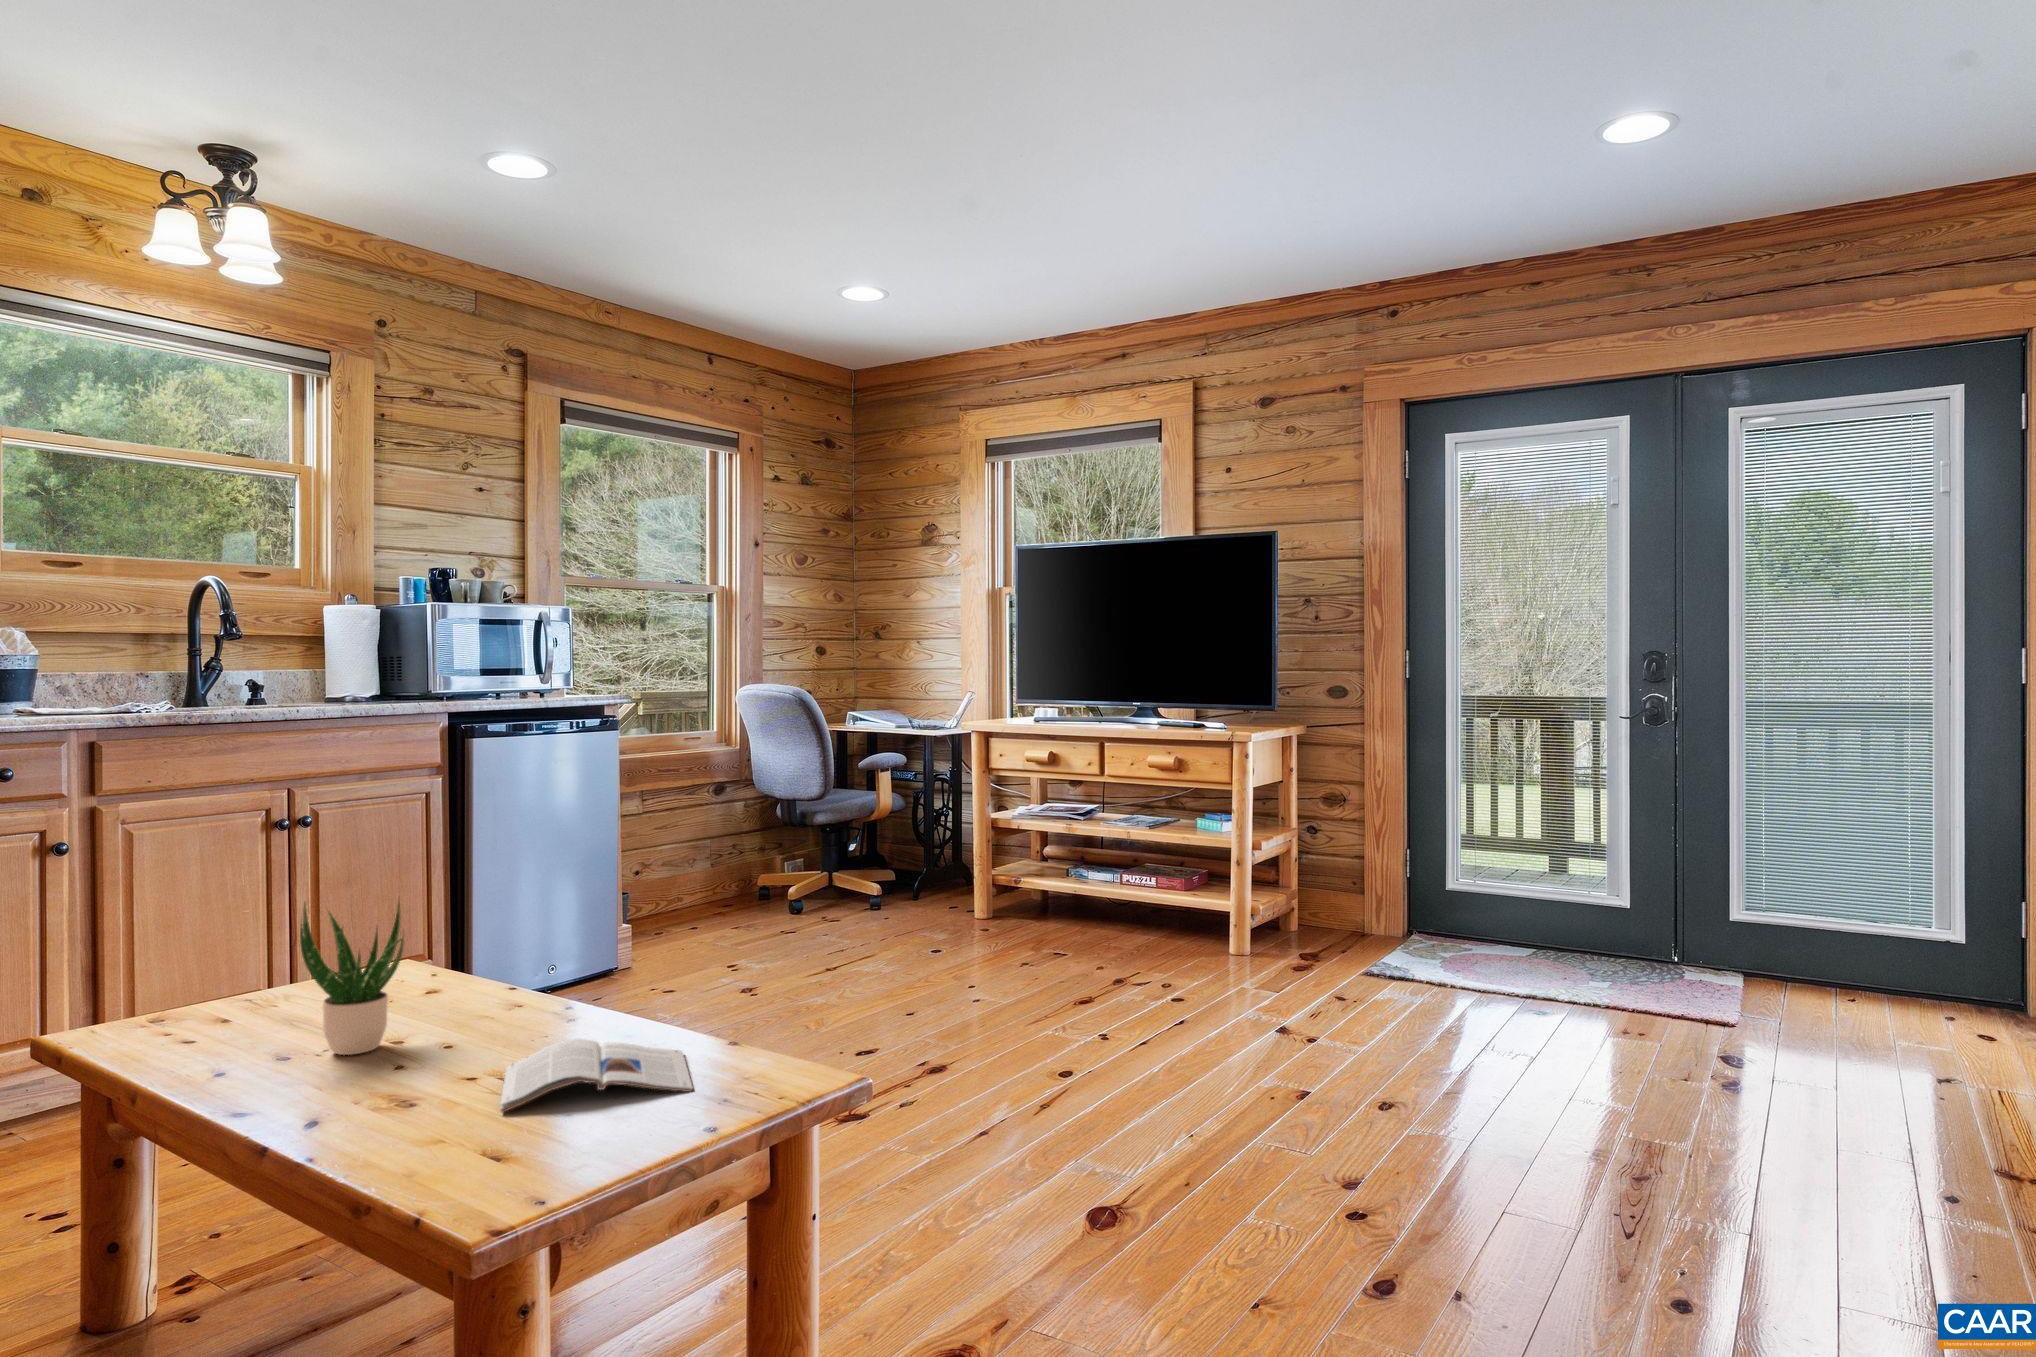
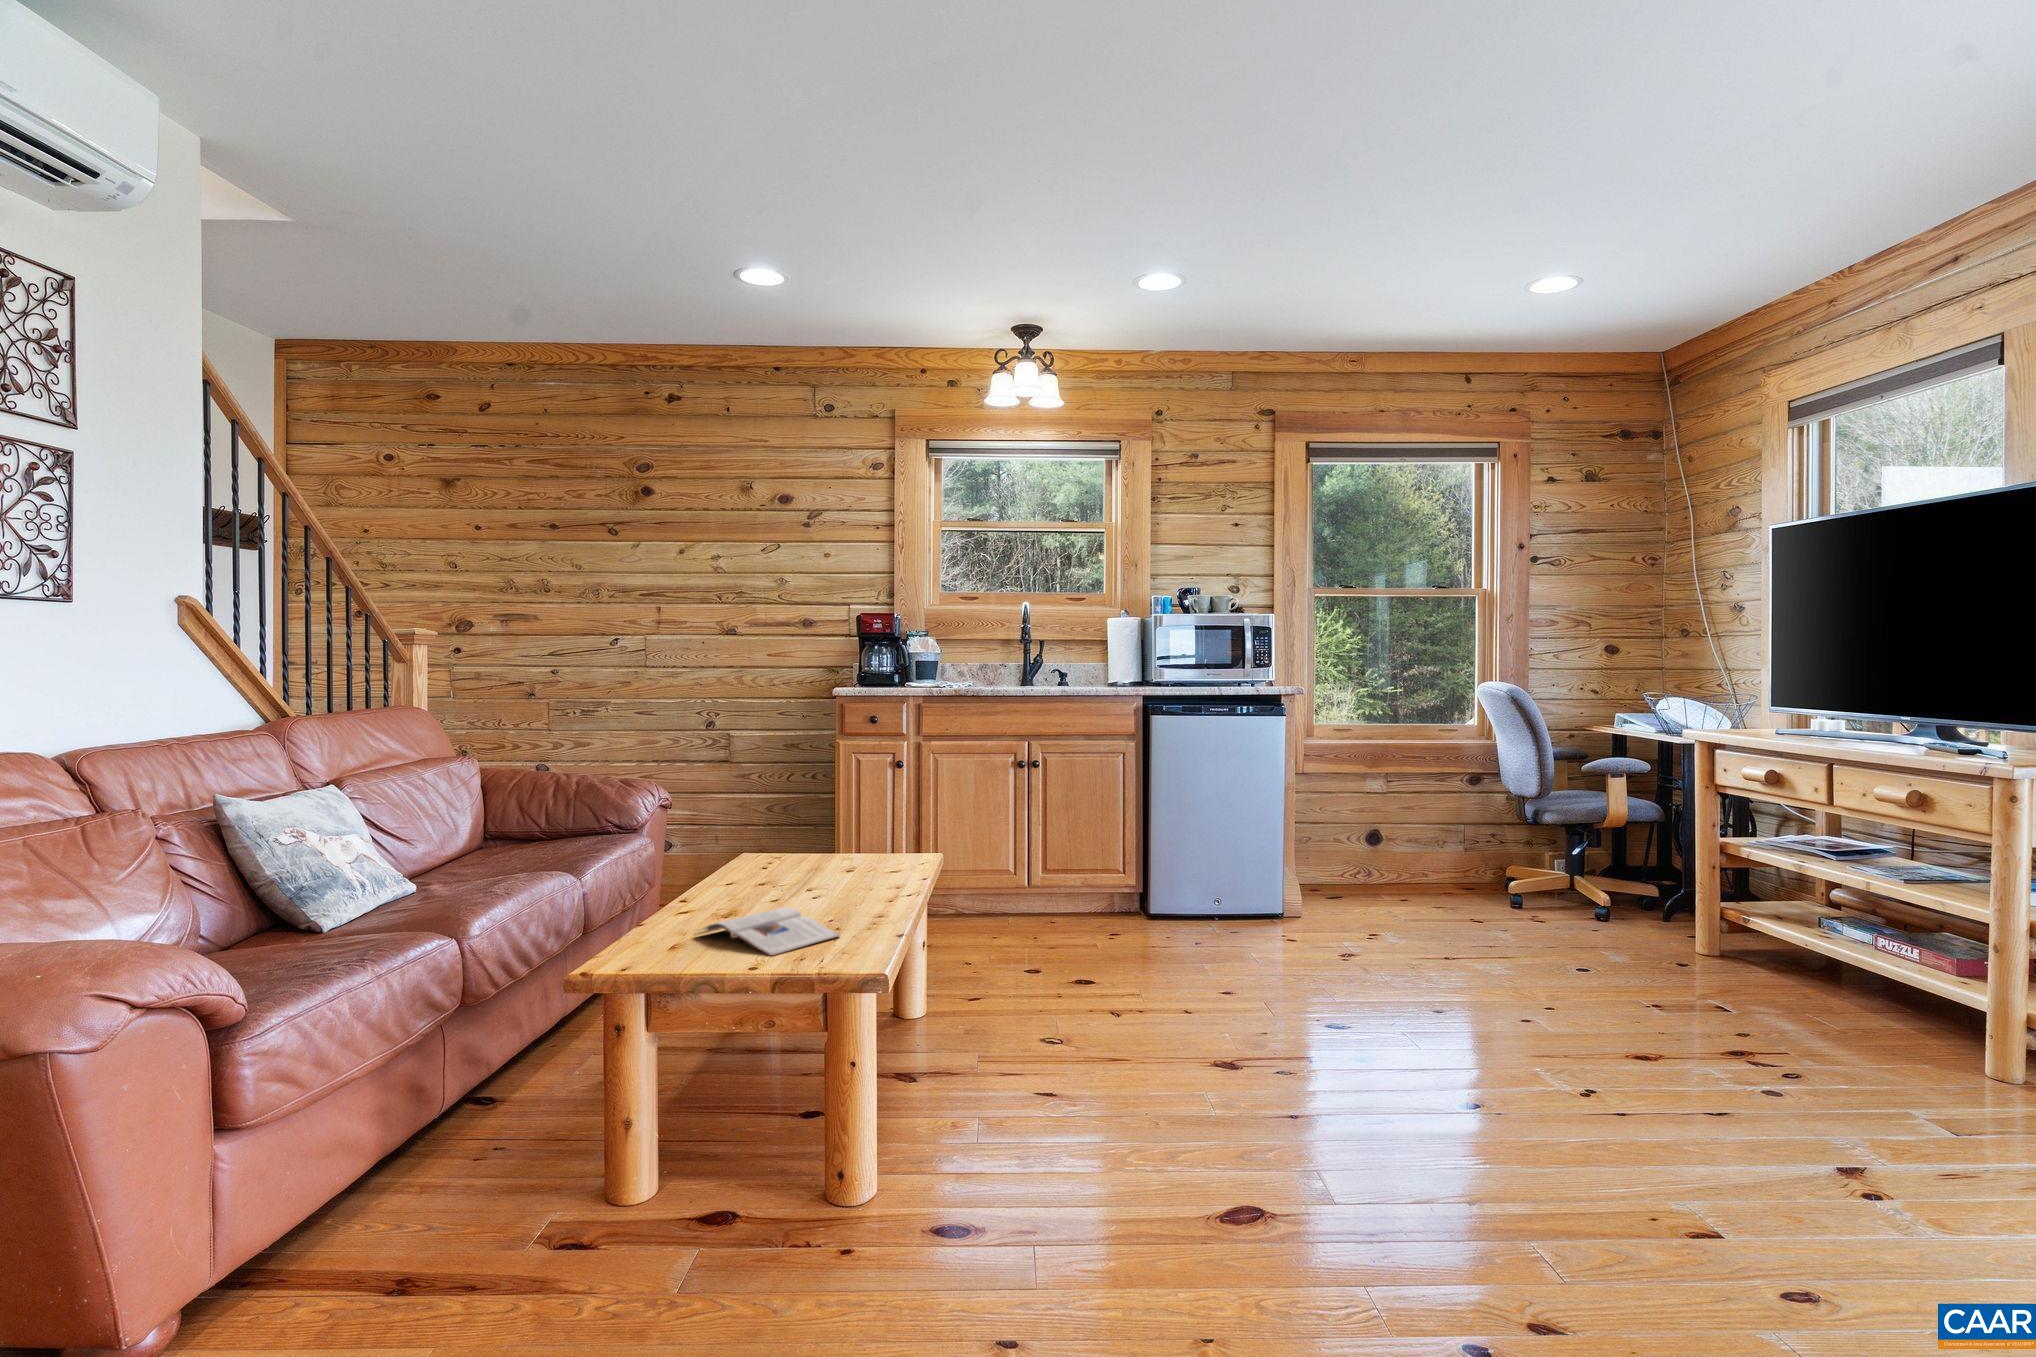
potted plant: present [300,900,404,1055] -> none [734,794,808,893]

